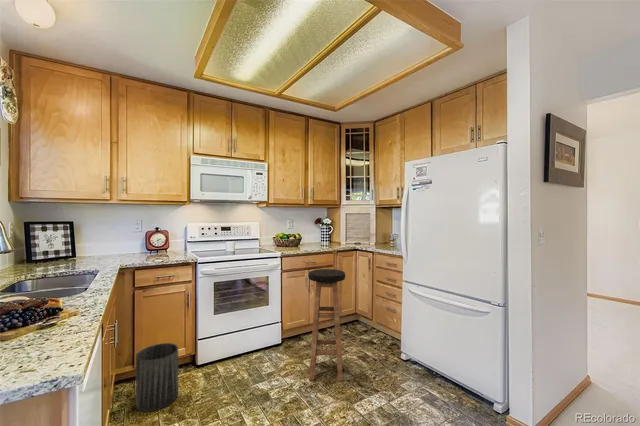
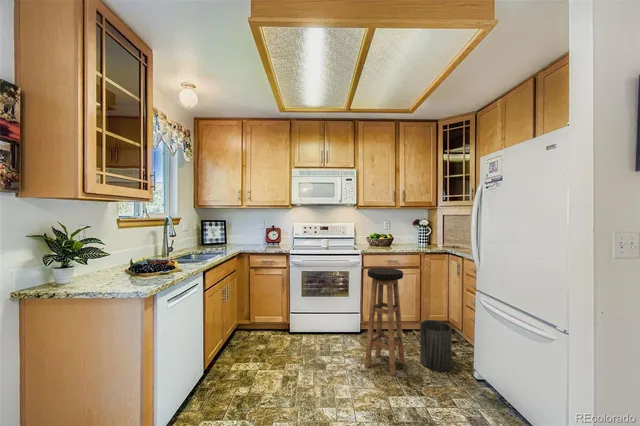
trash can: present [135,343,178,411] -> present [420,320,452,371]

